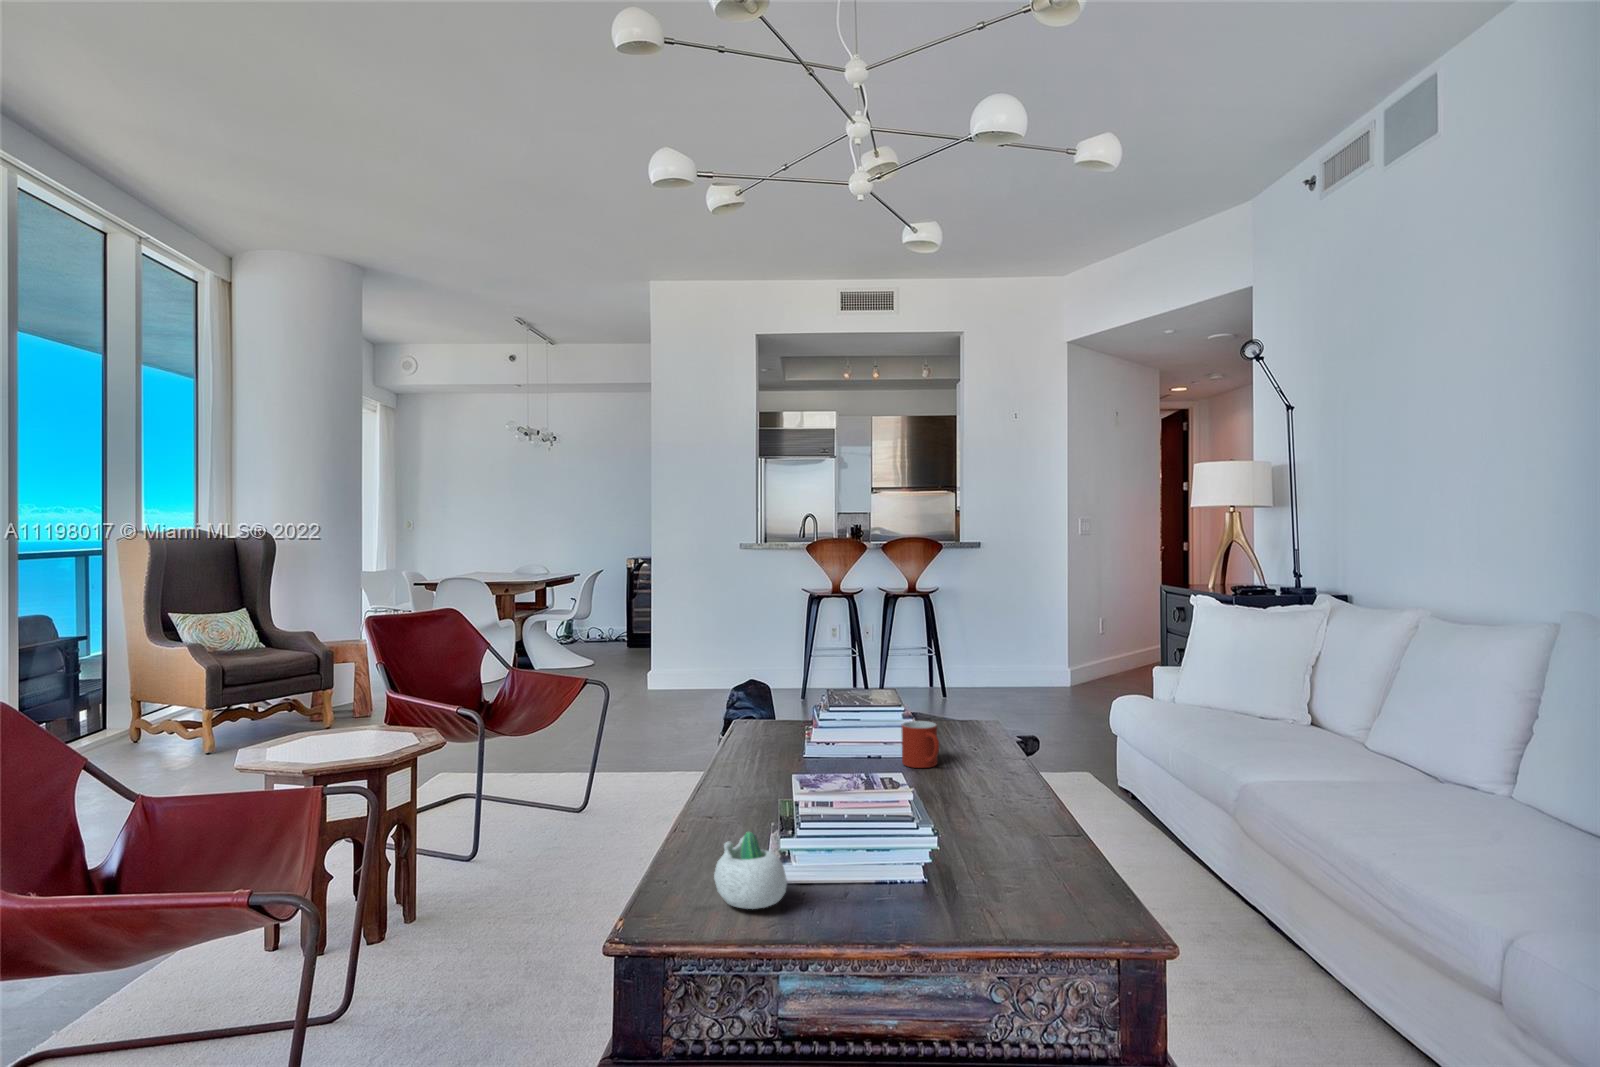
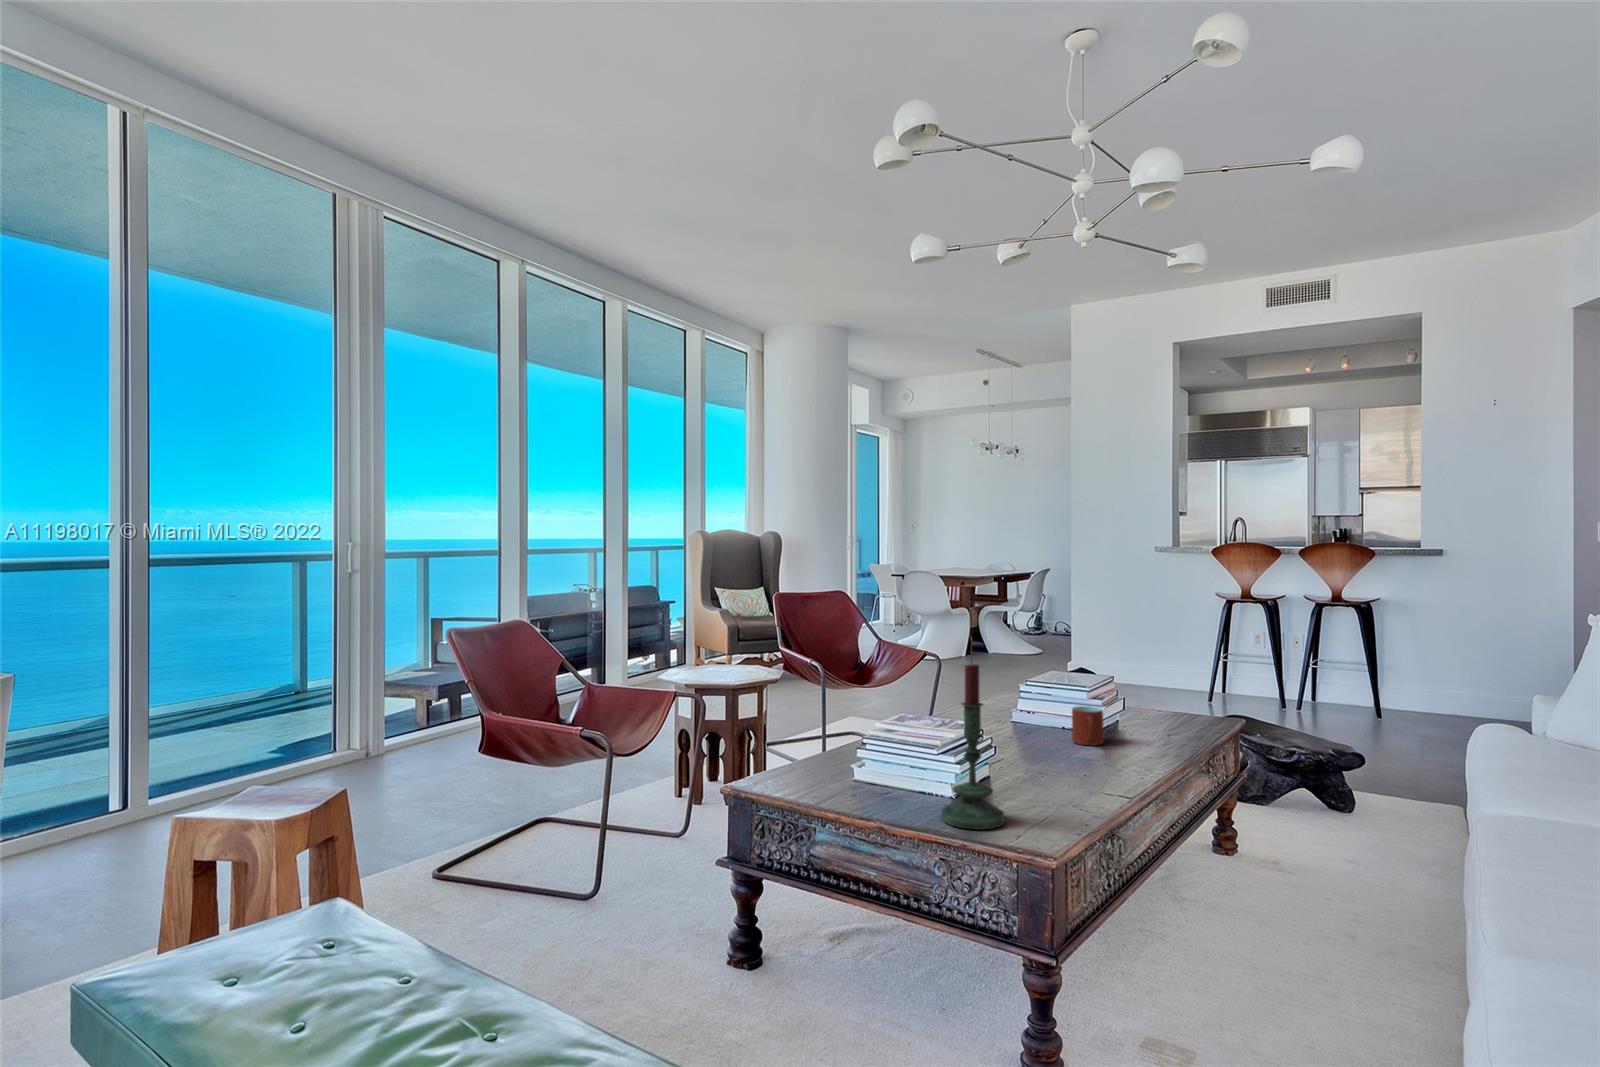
candle: none [955,680,1044,921] -> present [941,664,1005,830]
succulent planter: present [714,831,787,909] -> none [806,742,846,790]

